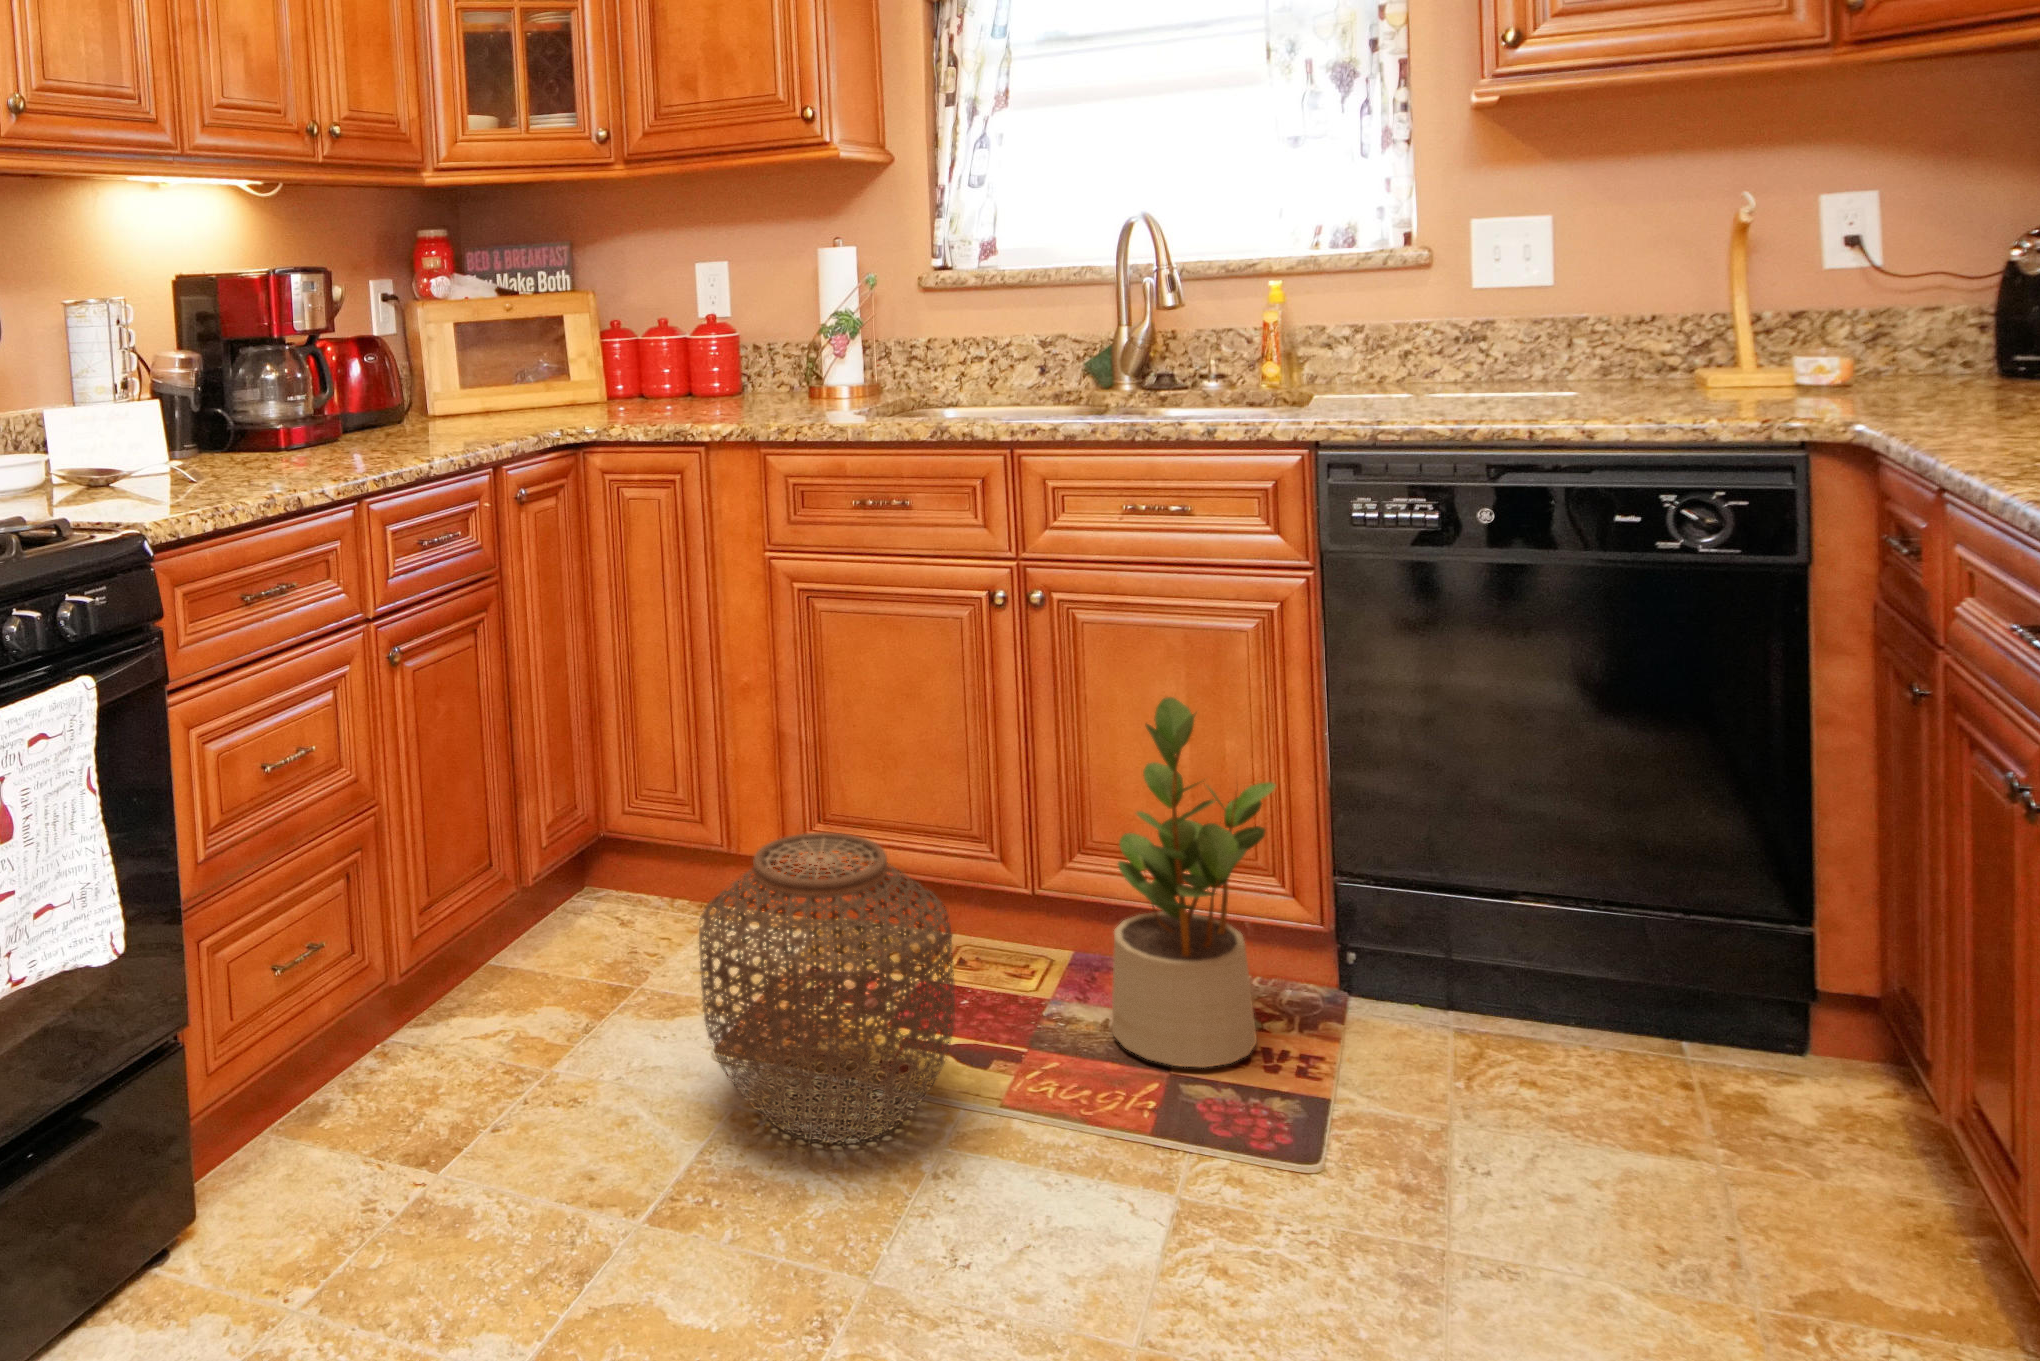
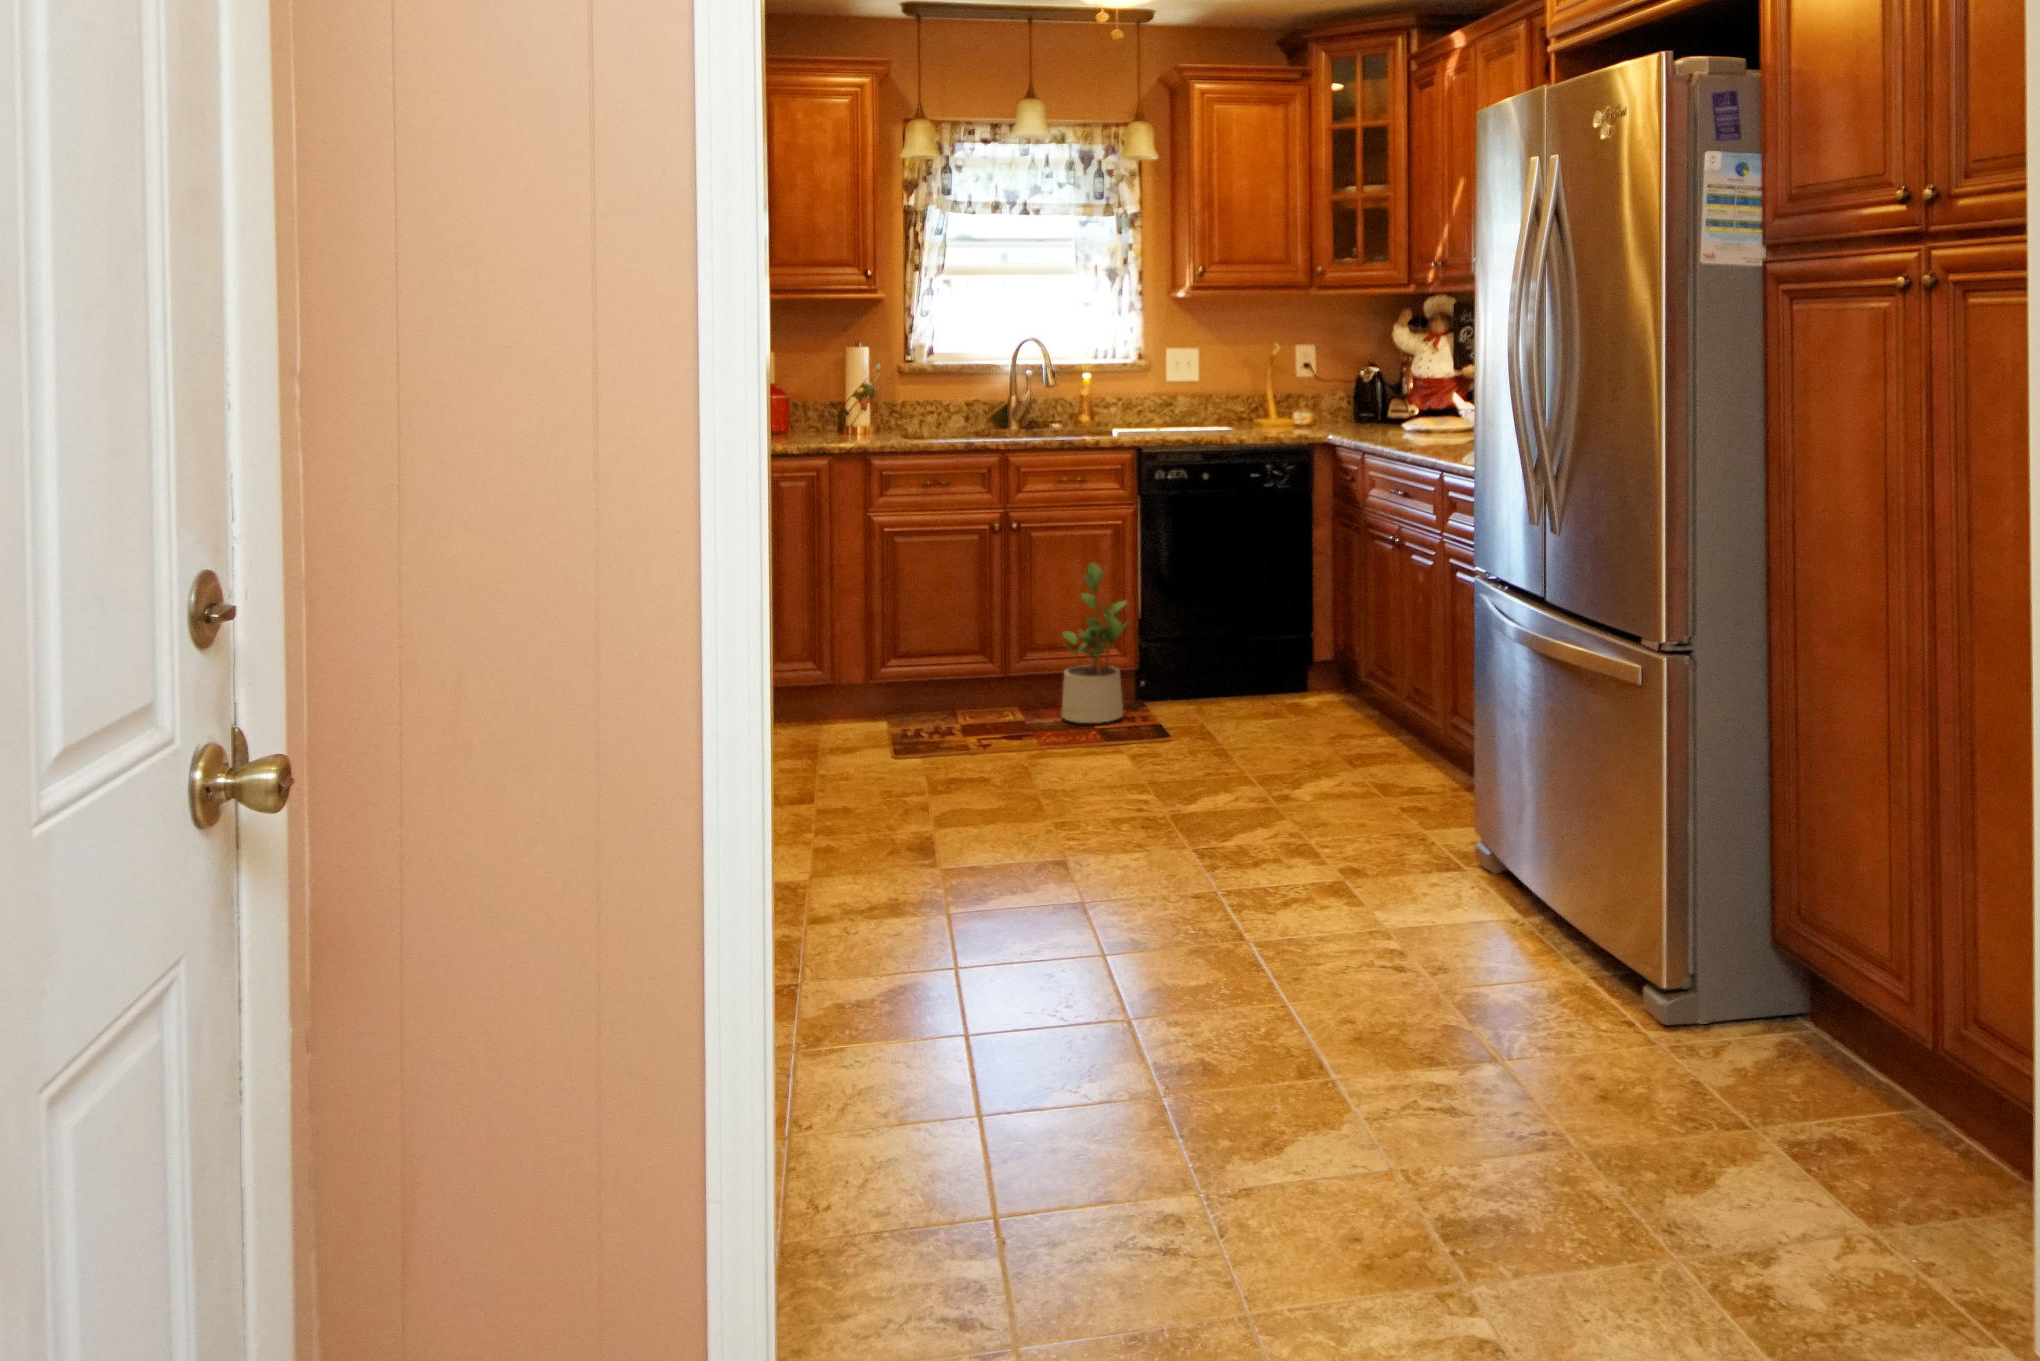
woven basket: present [699,833,955,1143] -> none [914,630,1030,762]

